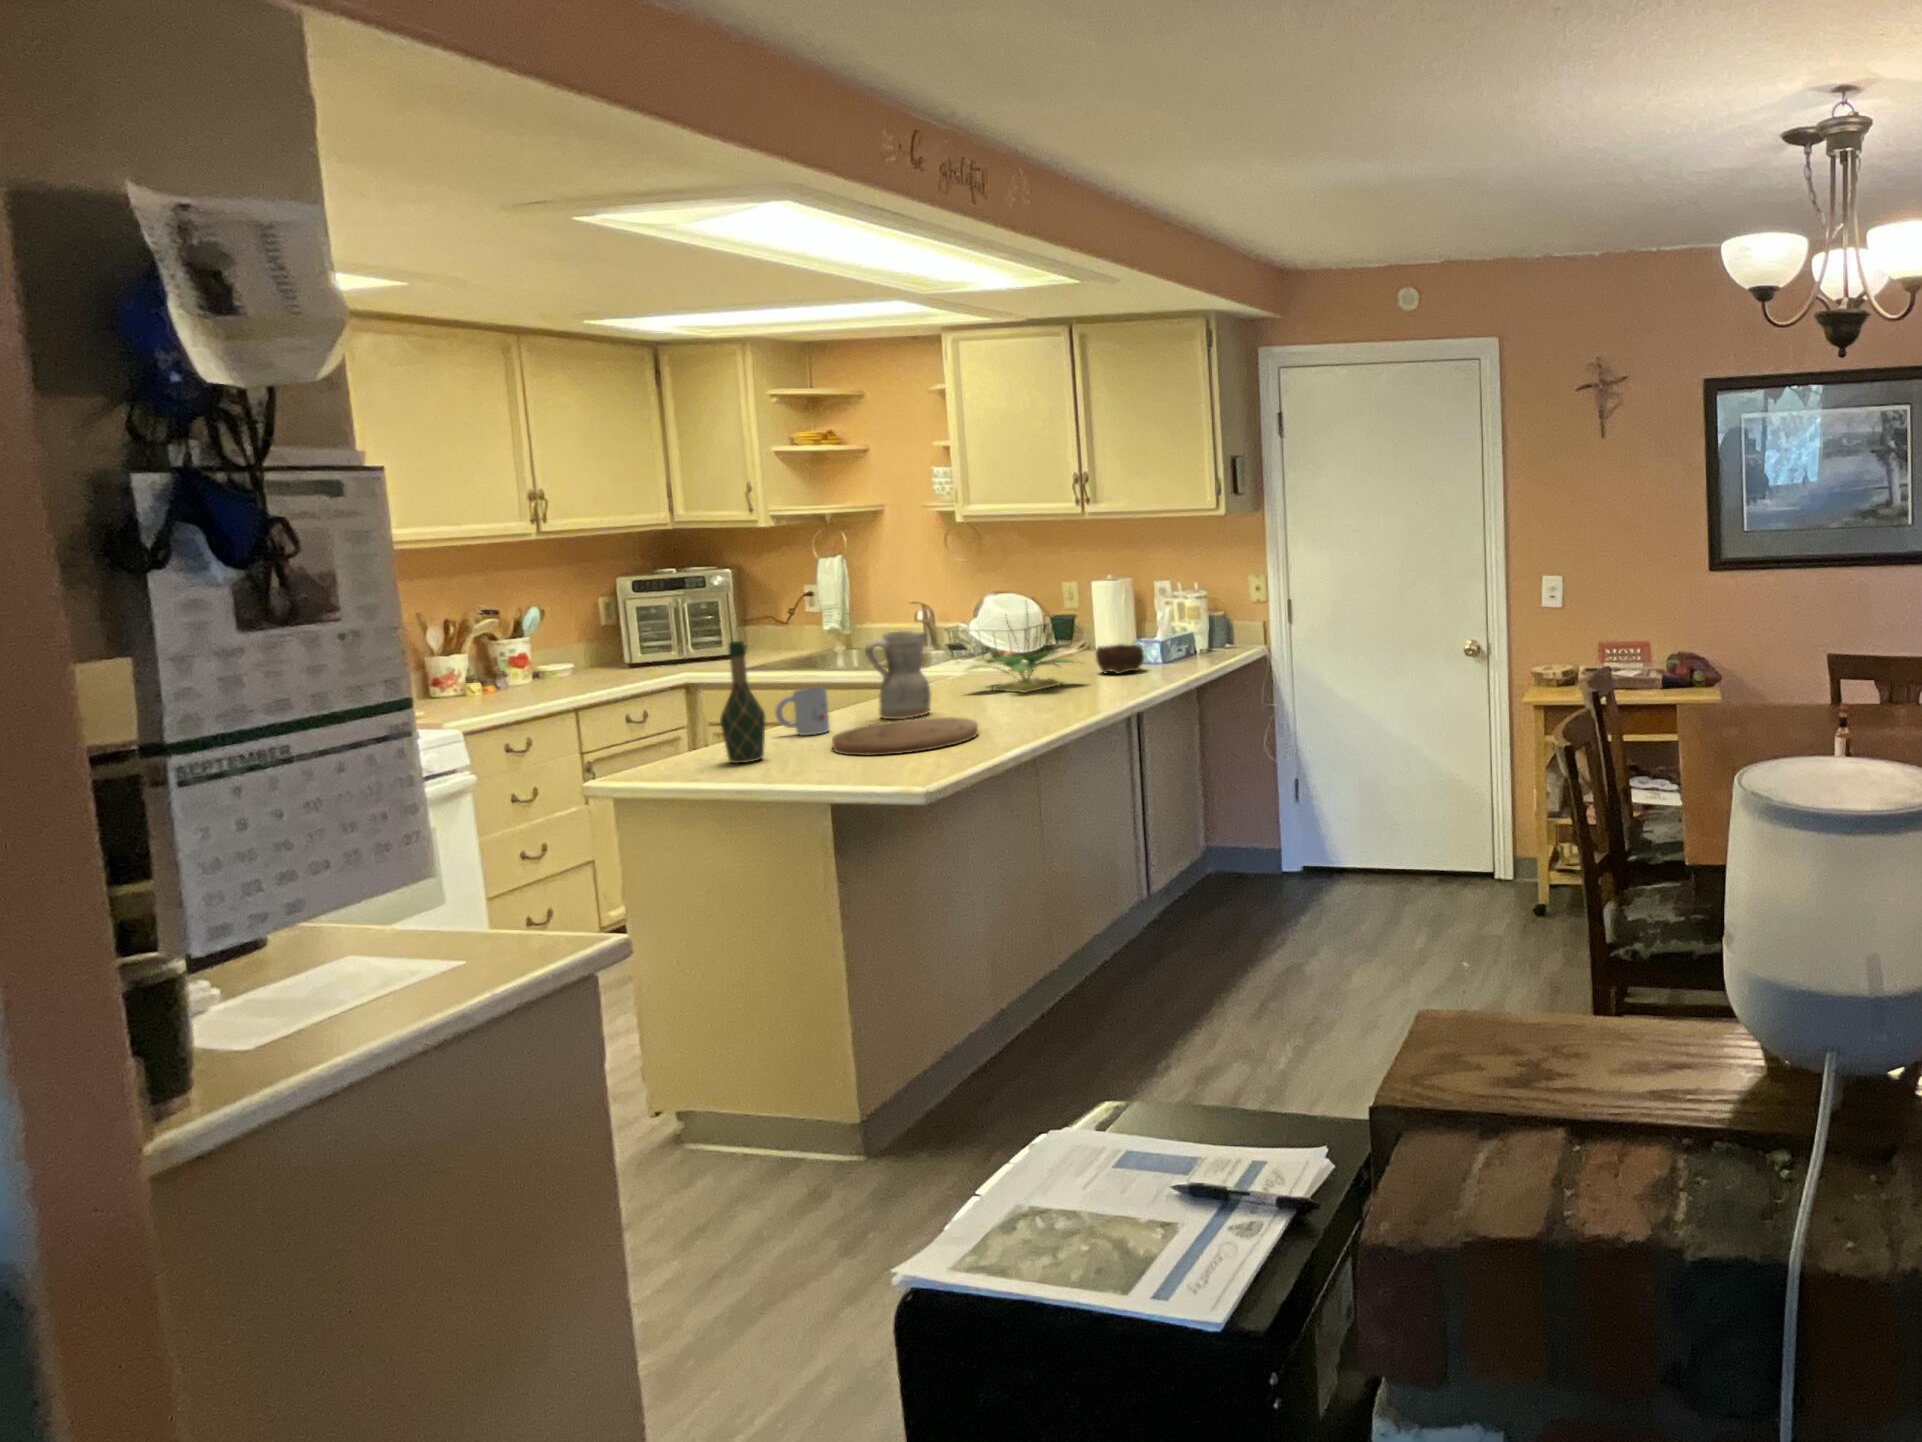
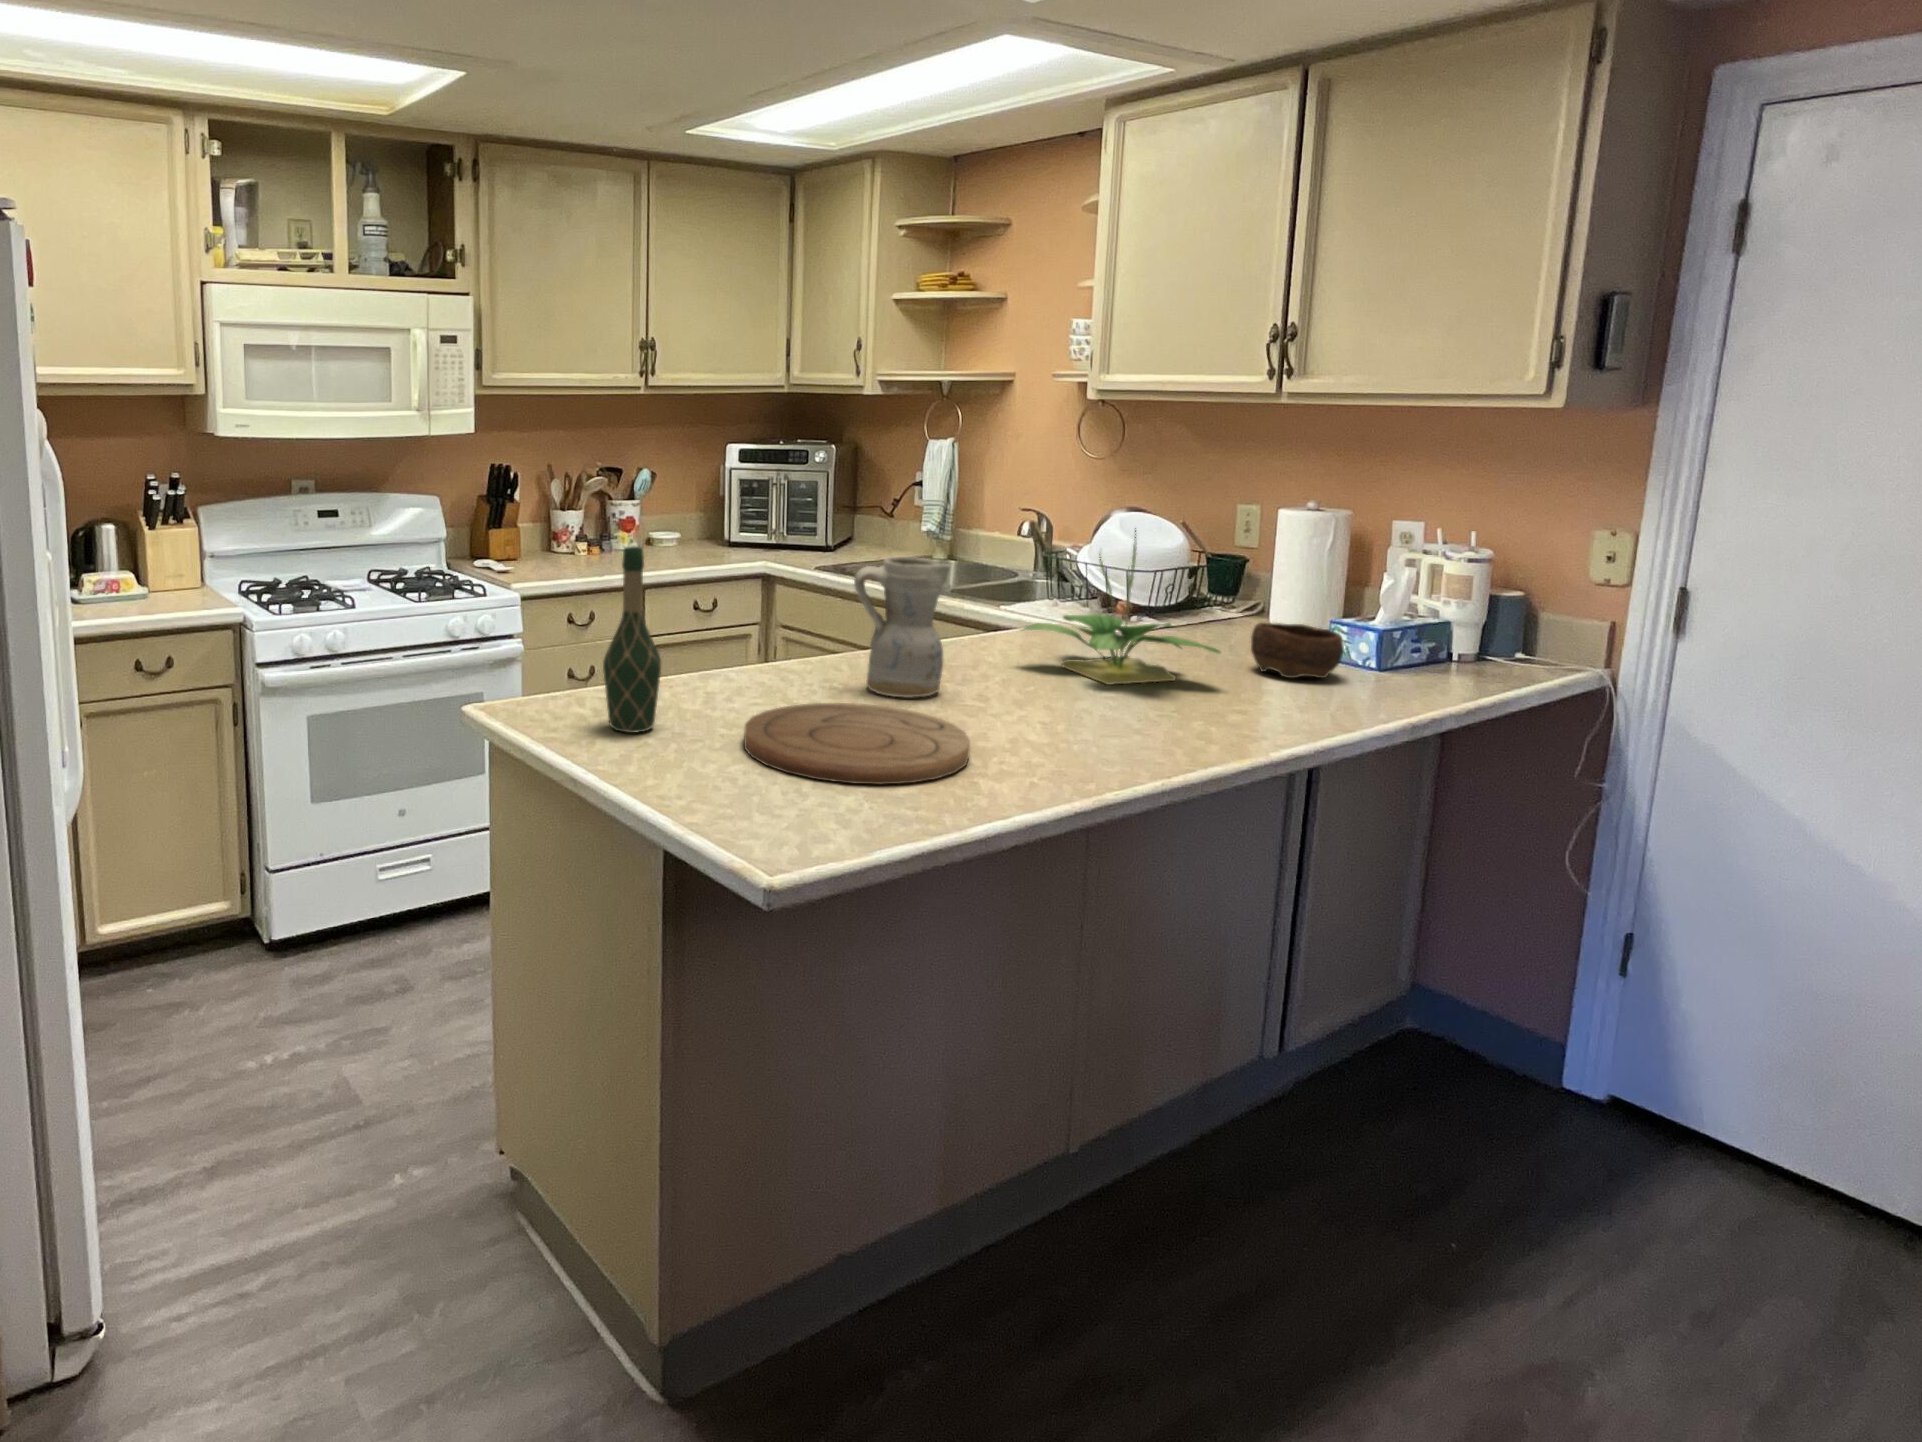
mug: present [775,688,829,735] -> none [720,626,786,698]

